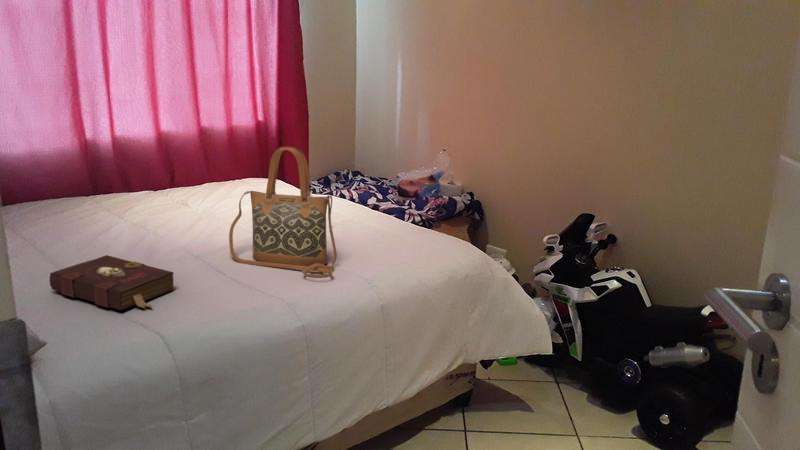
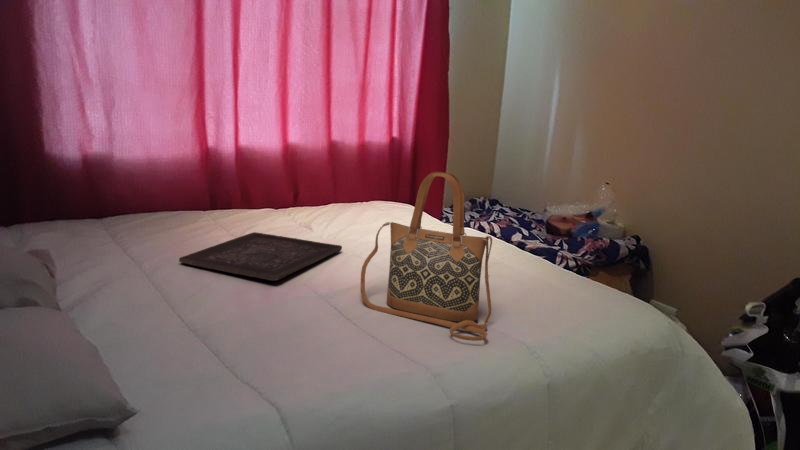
tray: none [68,211,215,248] -> present [179,232,342,281]
book: present [49,255,174,310] -> none [153,287,296,363]

